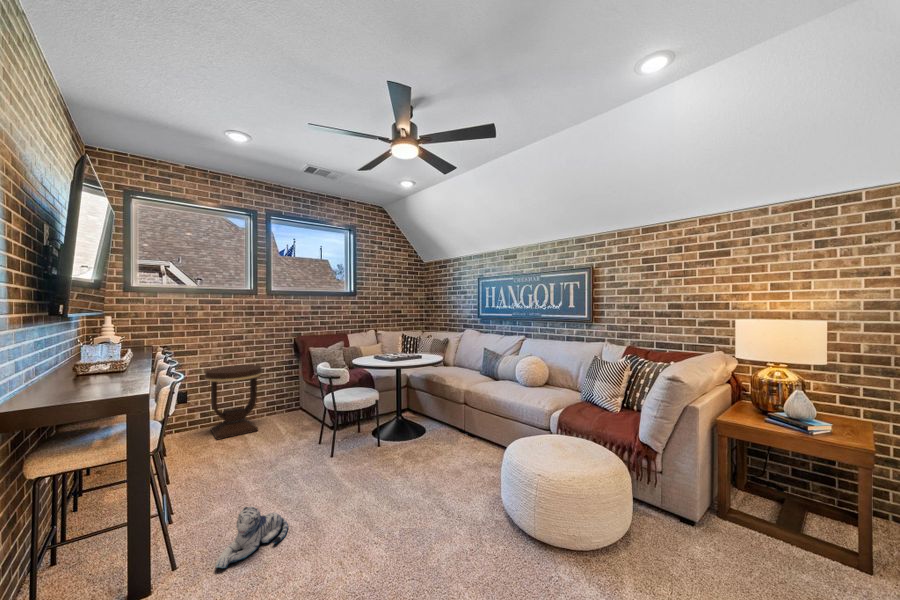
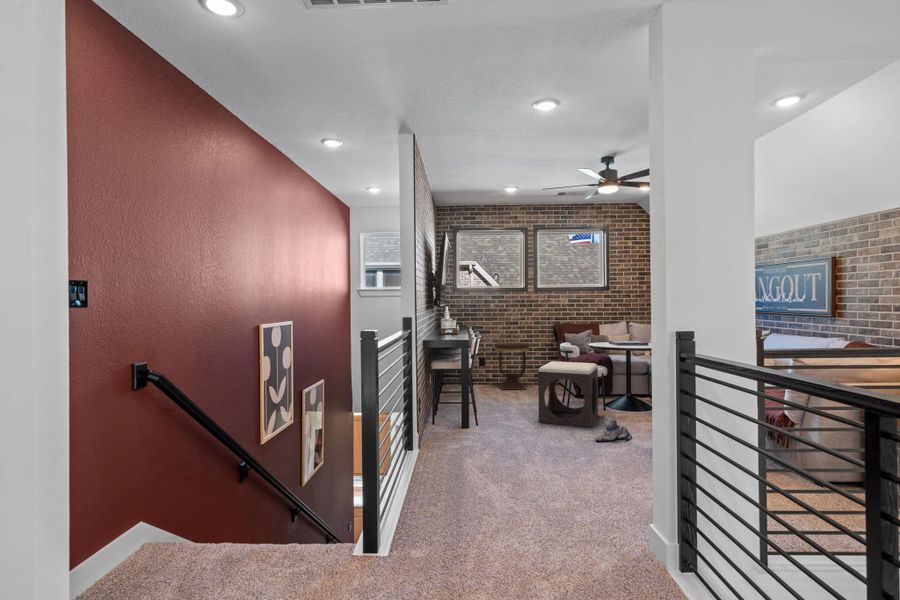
footstool: none [305,394,391,511] -> present [538,361,598,427]
plush toy: present [215,507,288,568] -> present [595,415,632,441]

